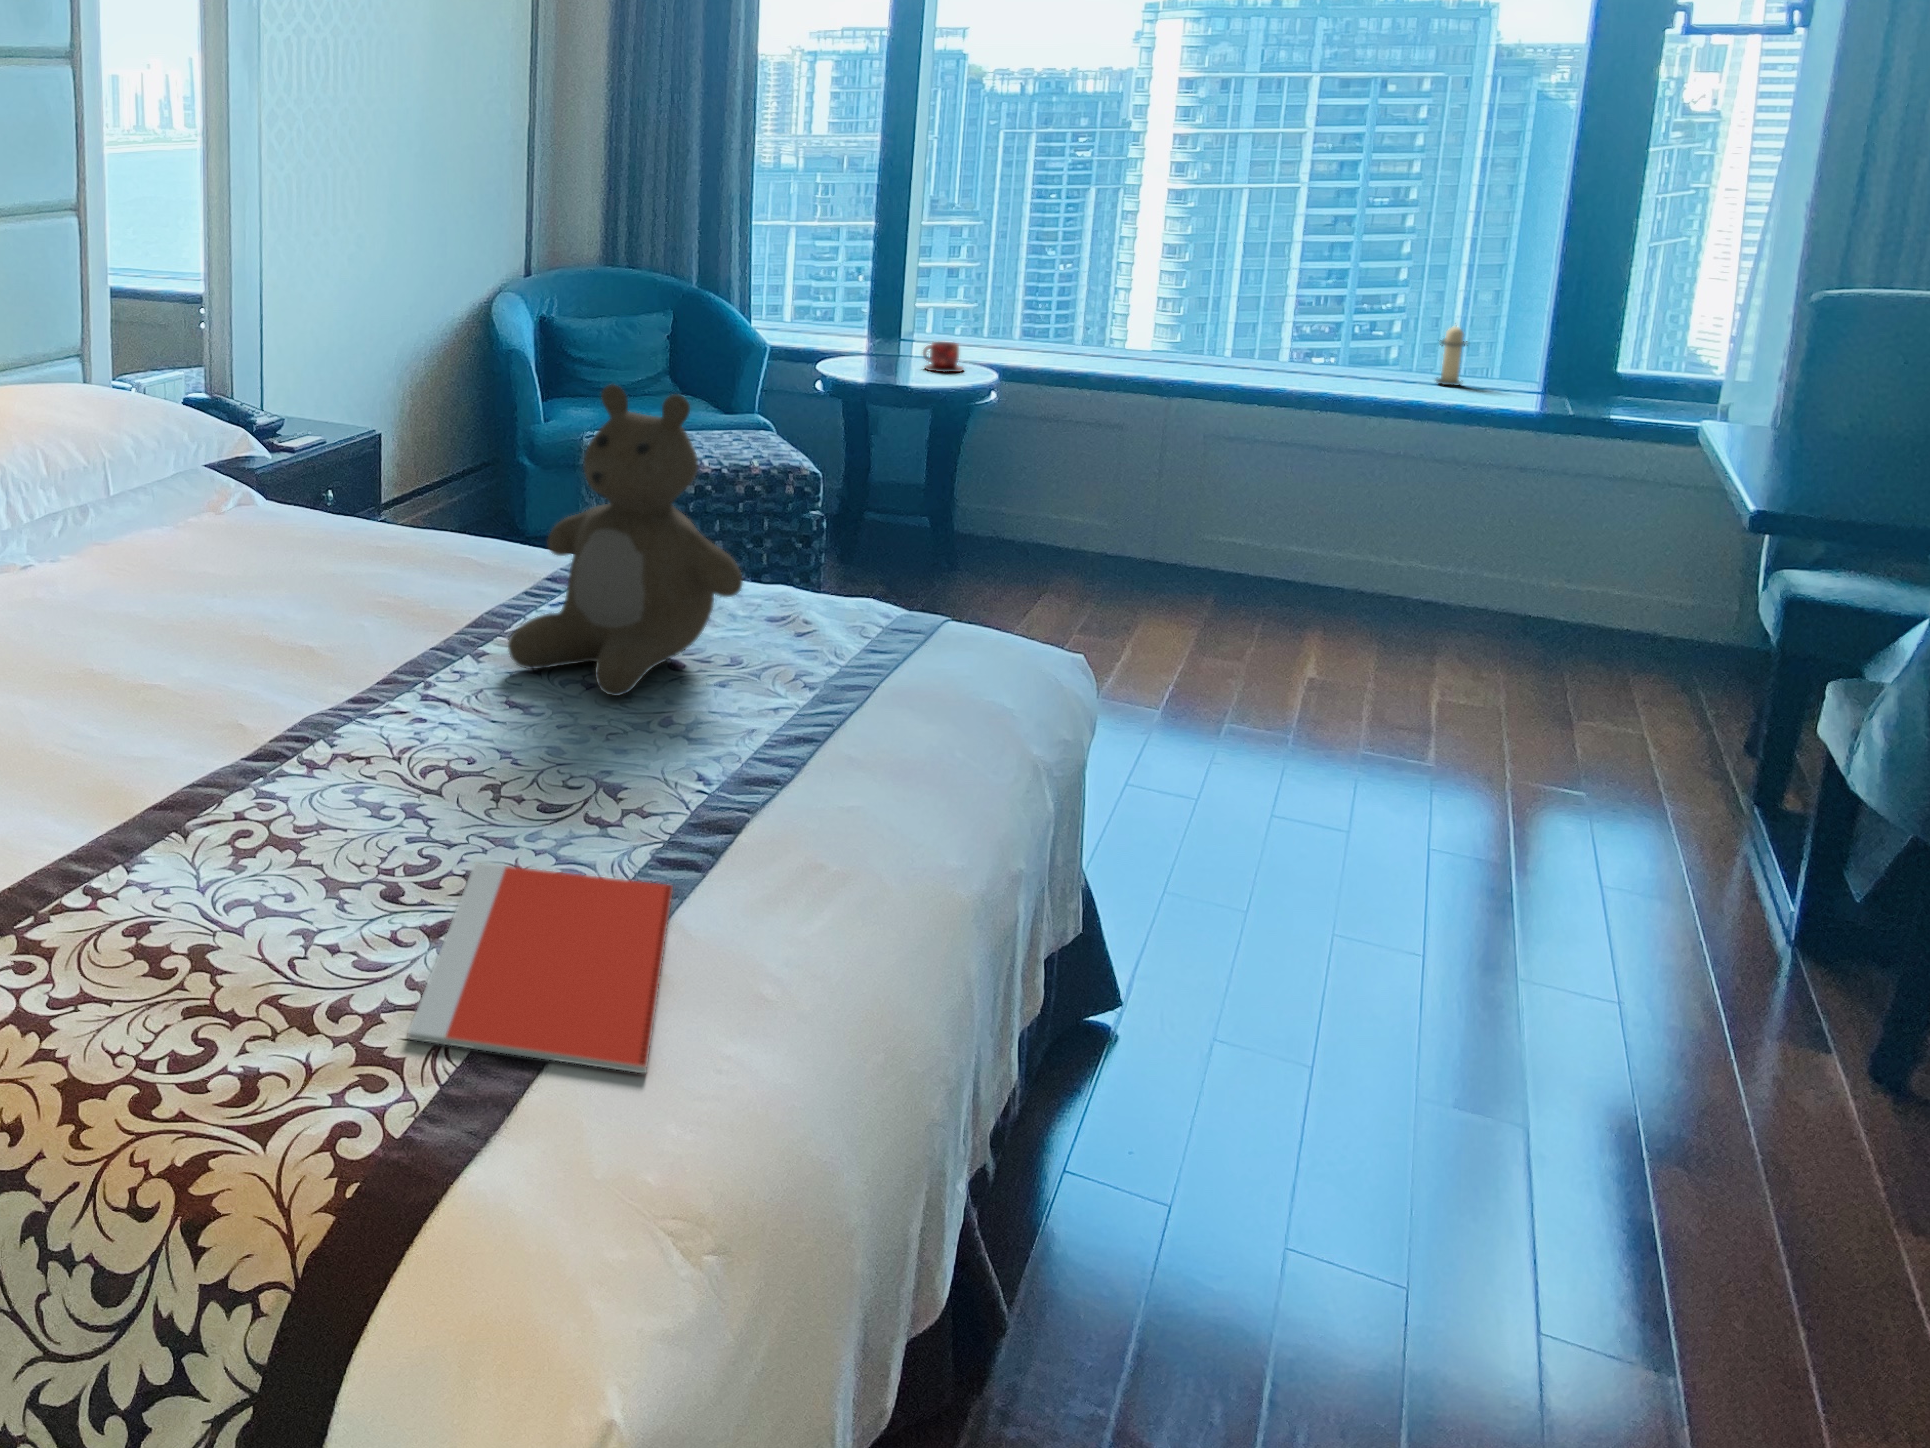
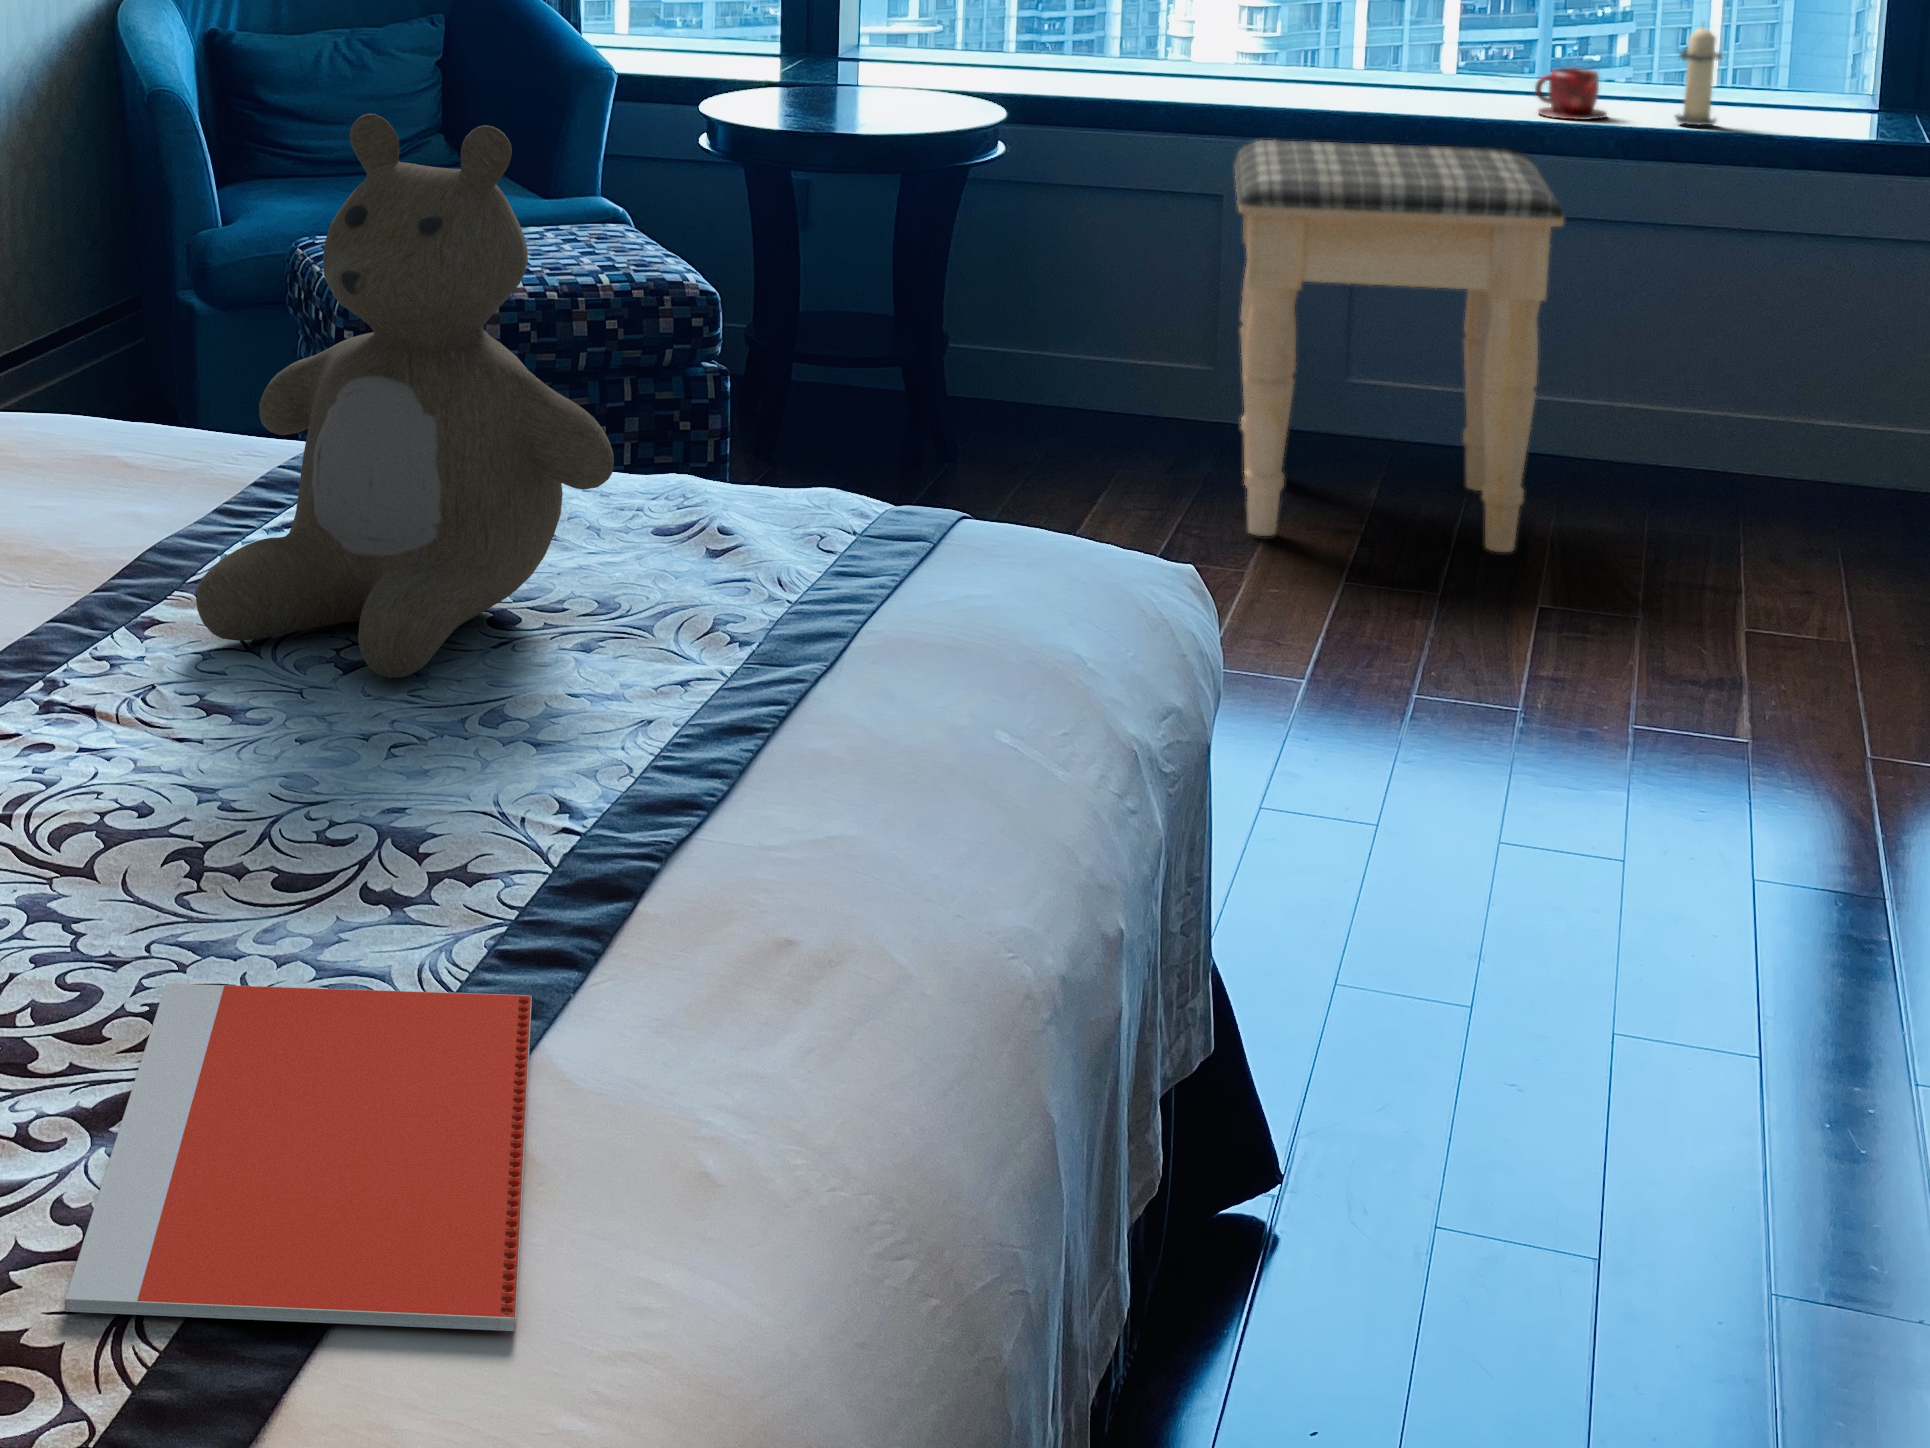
teacup: present [923,342,963,372] -> present [1535,68,1607,120]
footstool: none [1146,386,1356,638] -> present [1235,140,1564,552]

